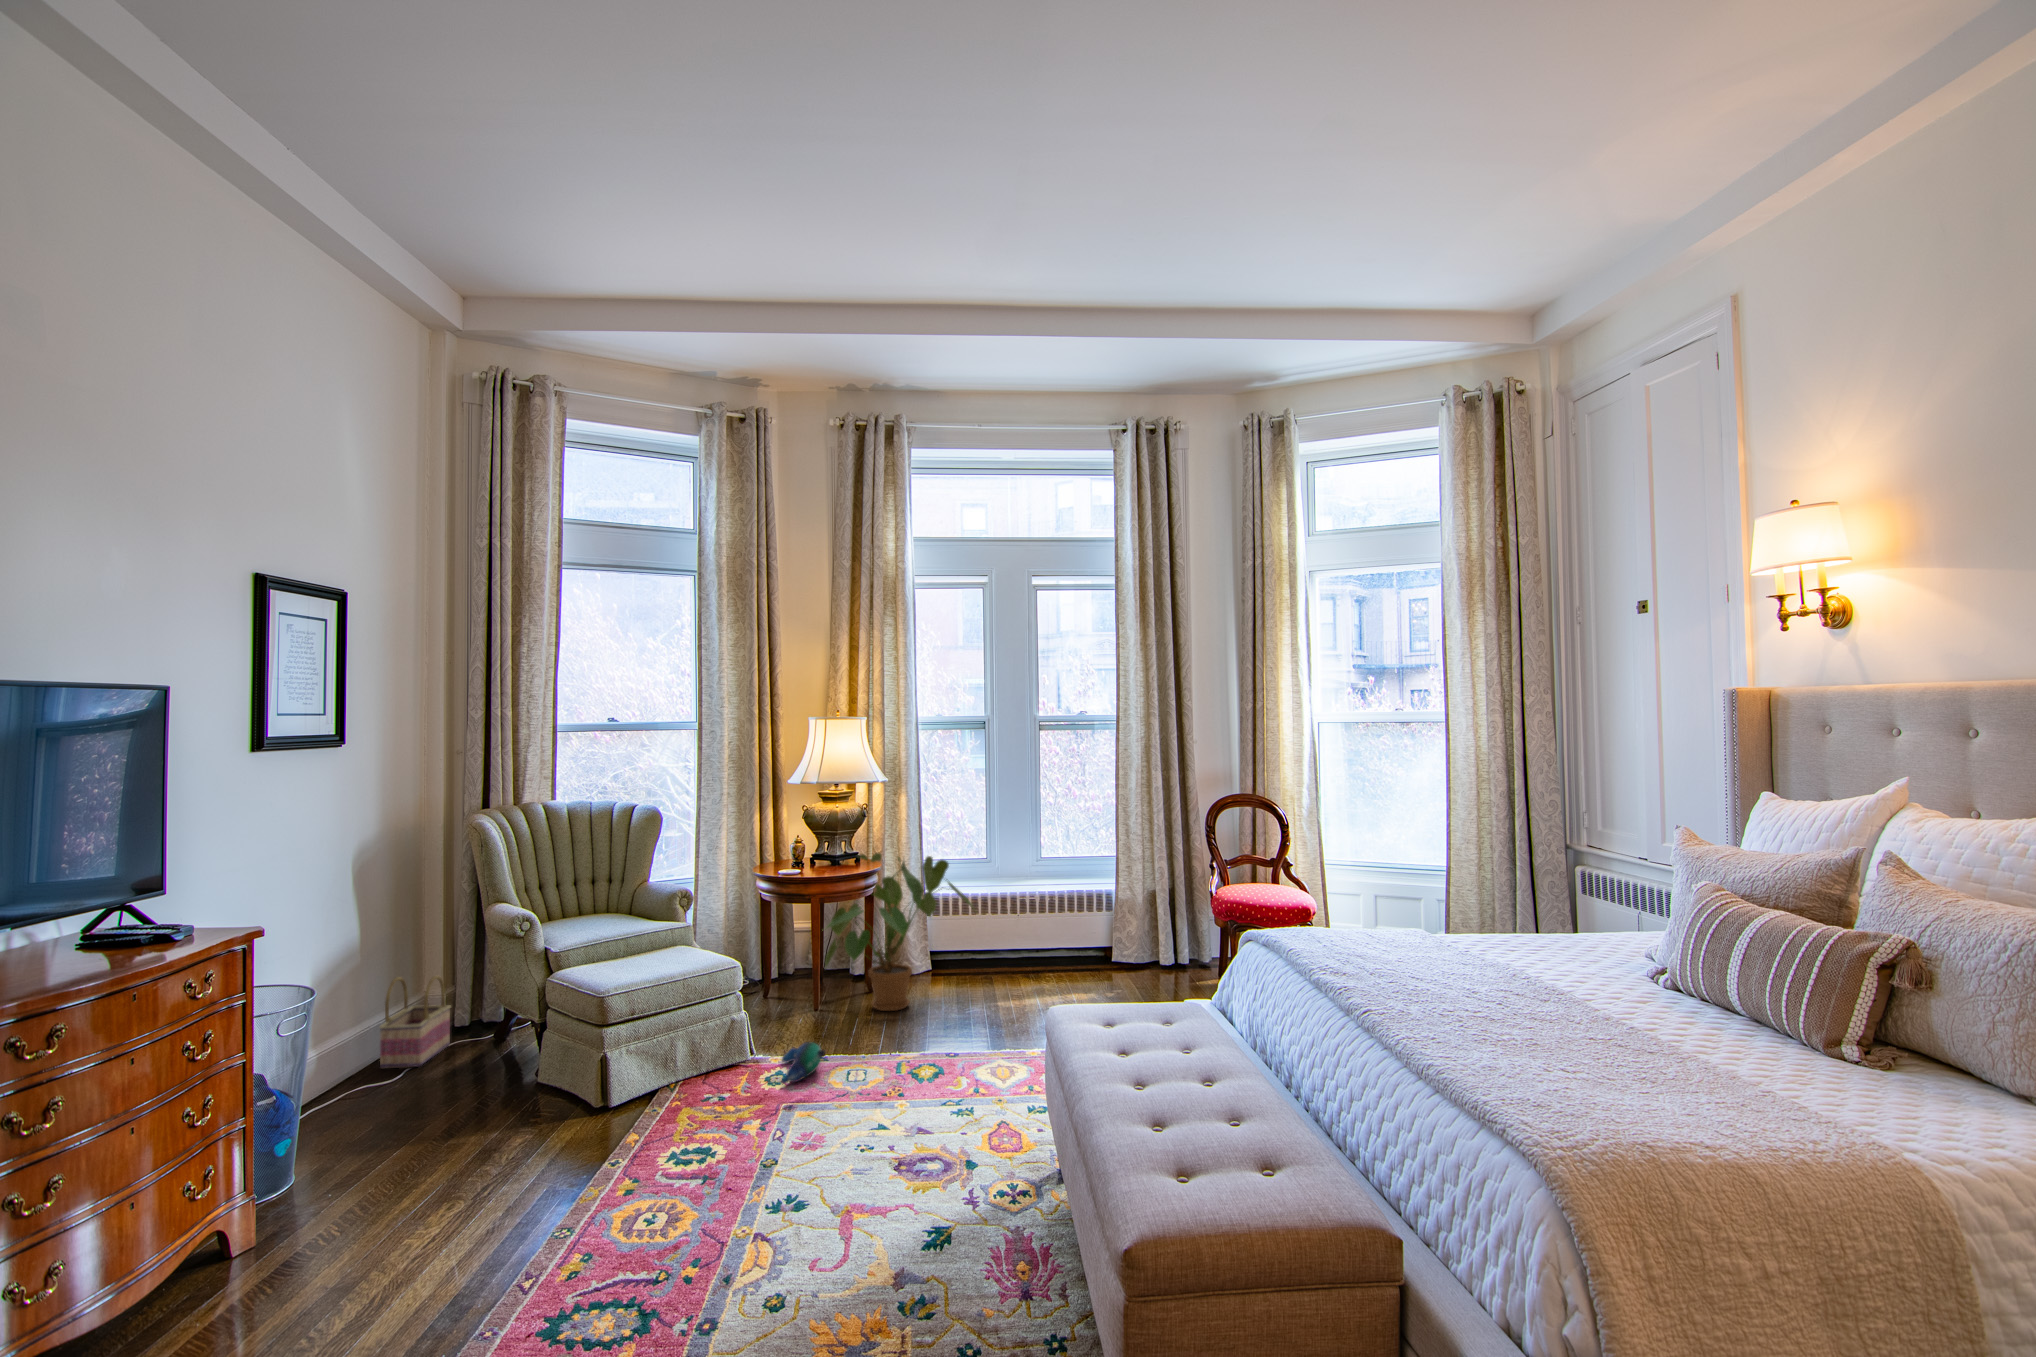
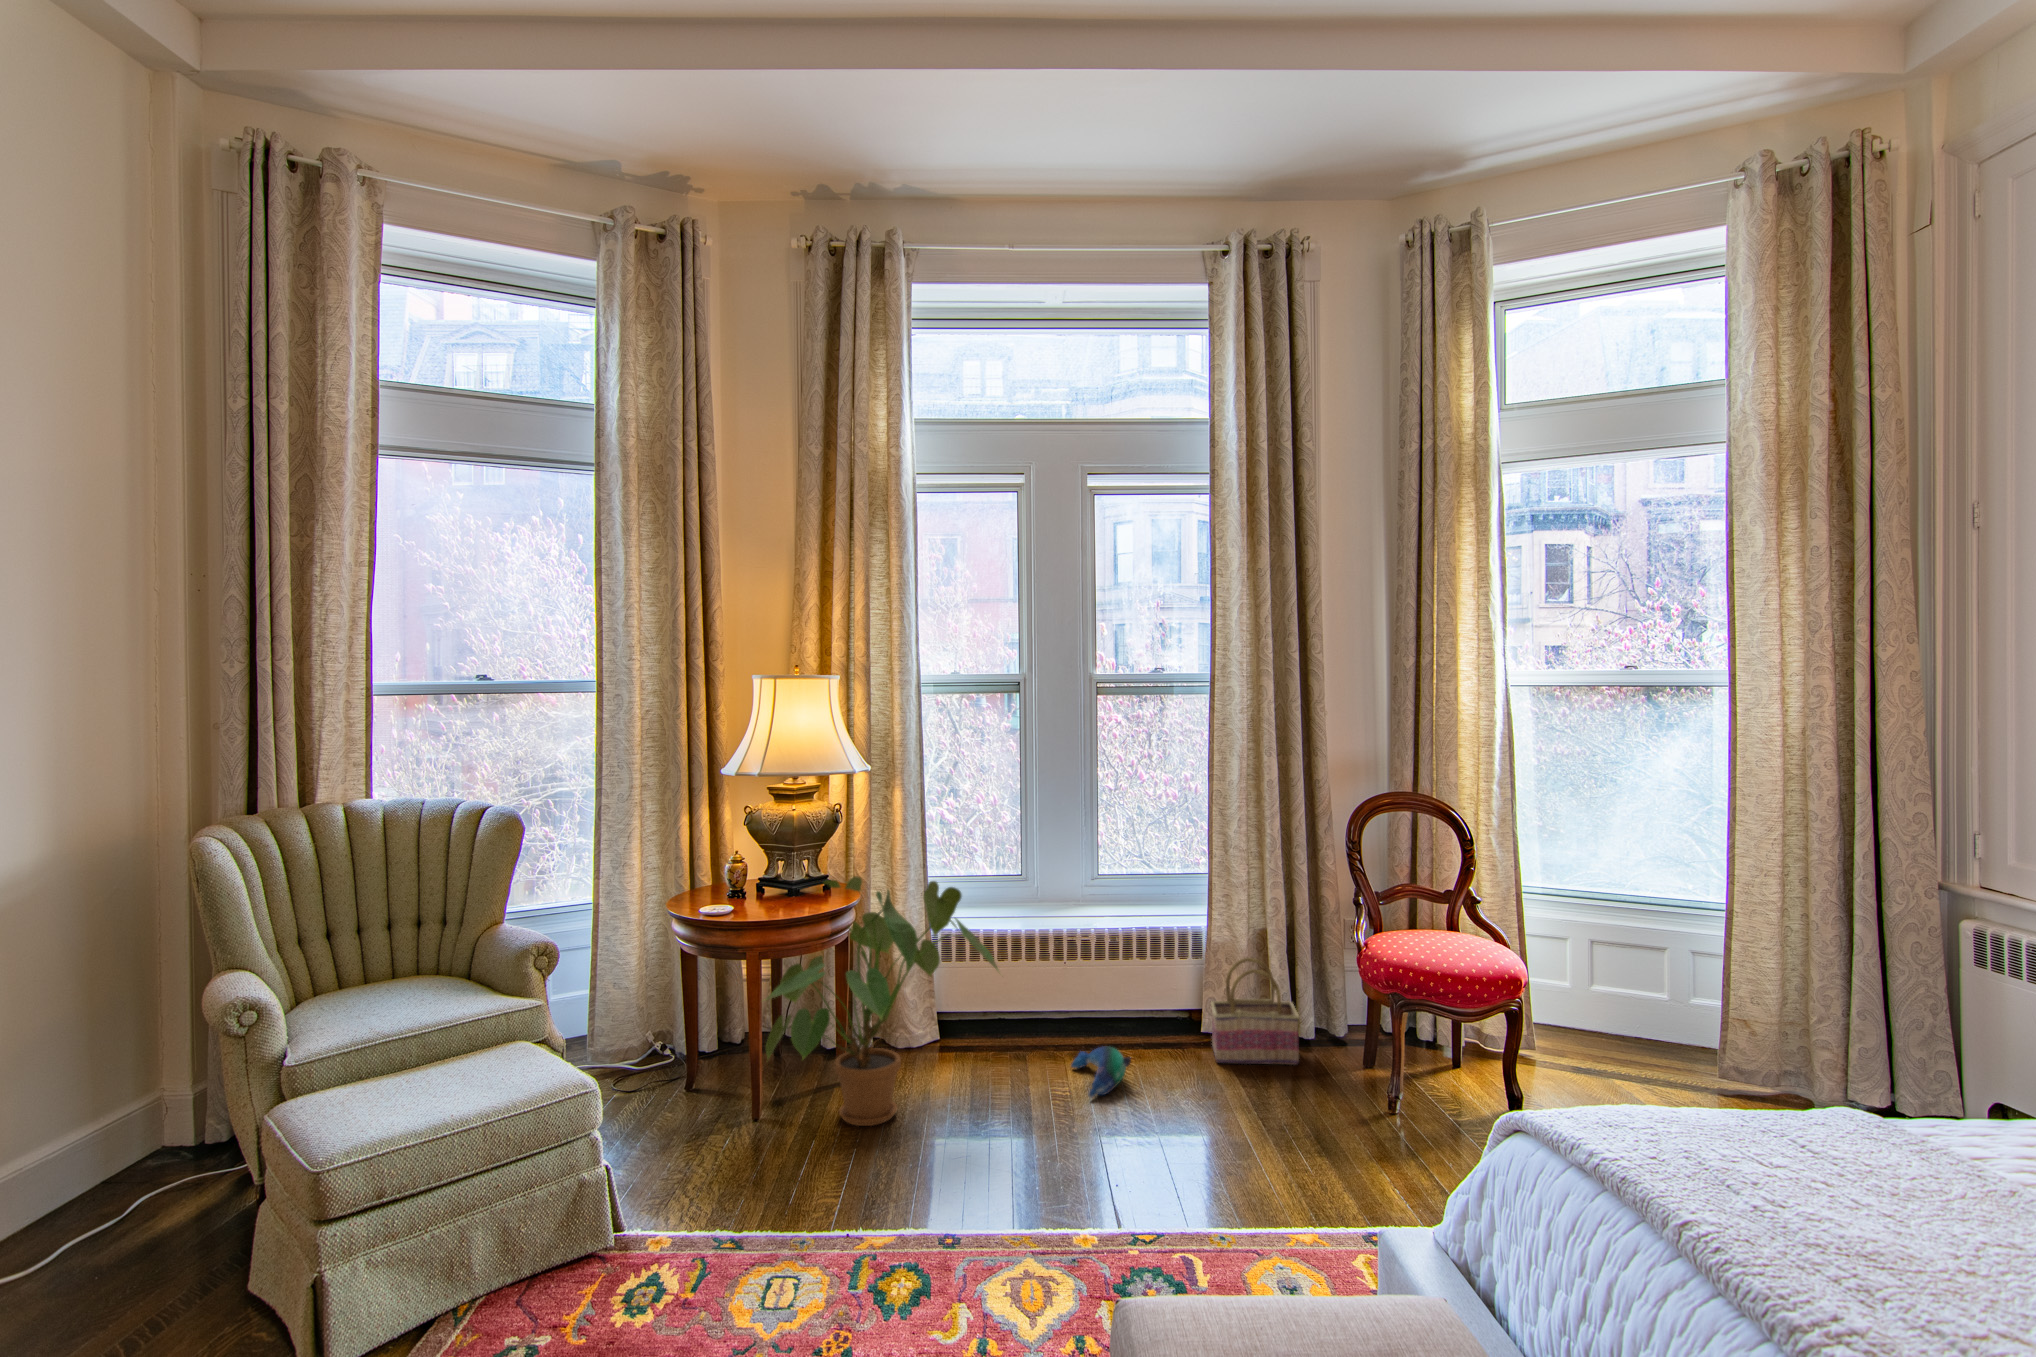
basket: present [380,976,451,1068] -> present [1211,958,1299,1065]
plush toy: present [781,1042,826,1085] -> present [1071,1046,1131,1098]

